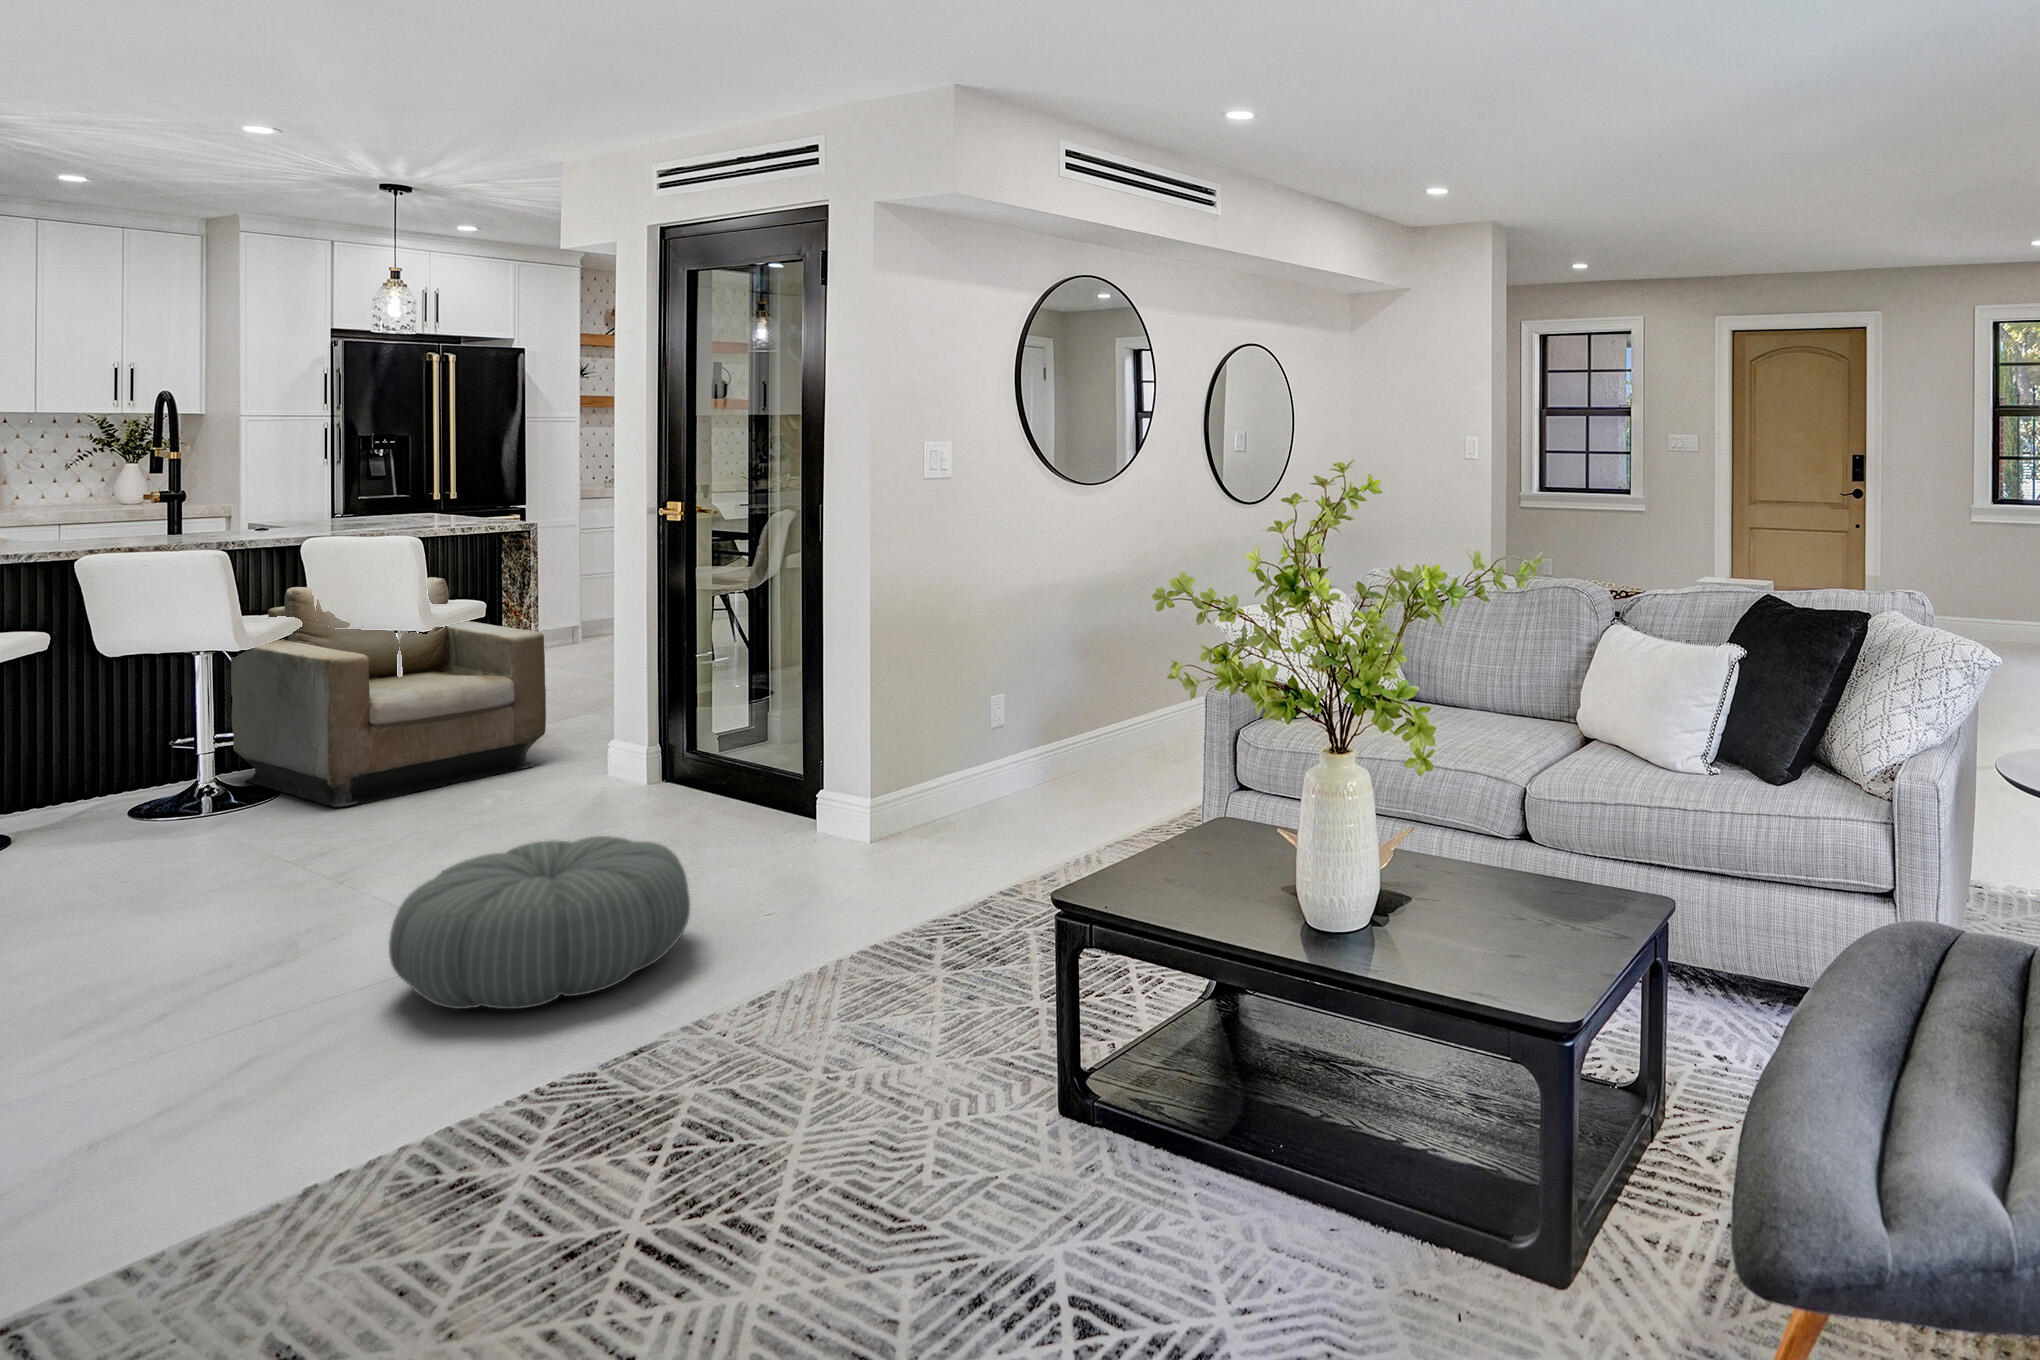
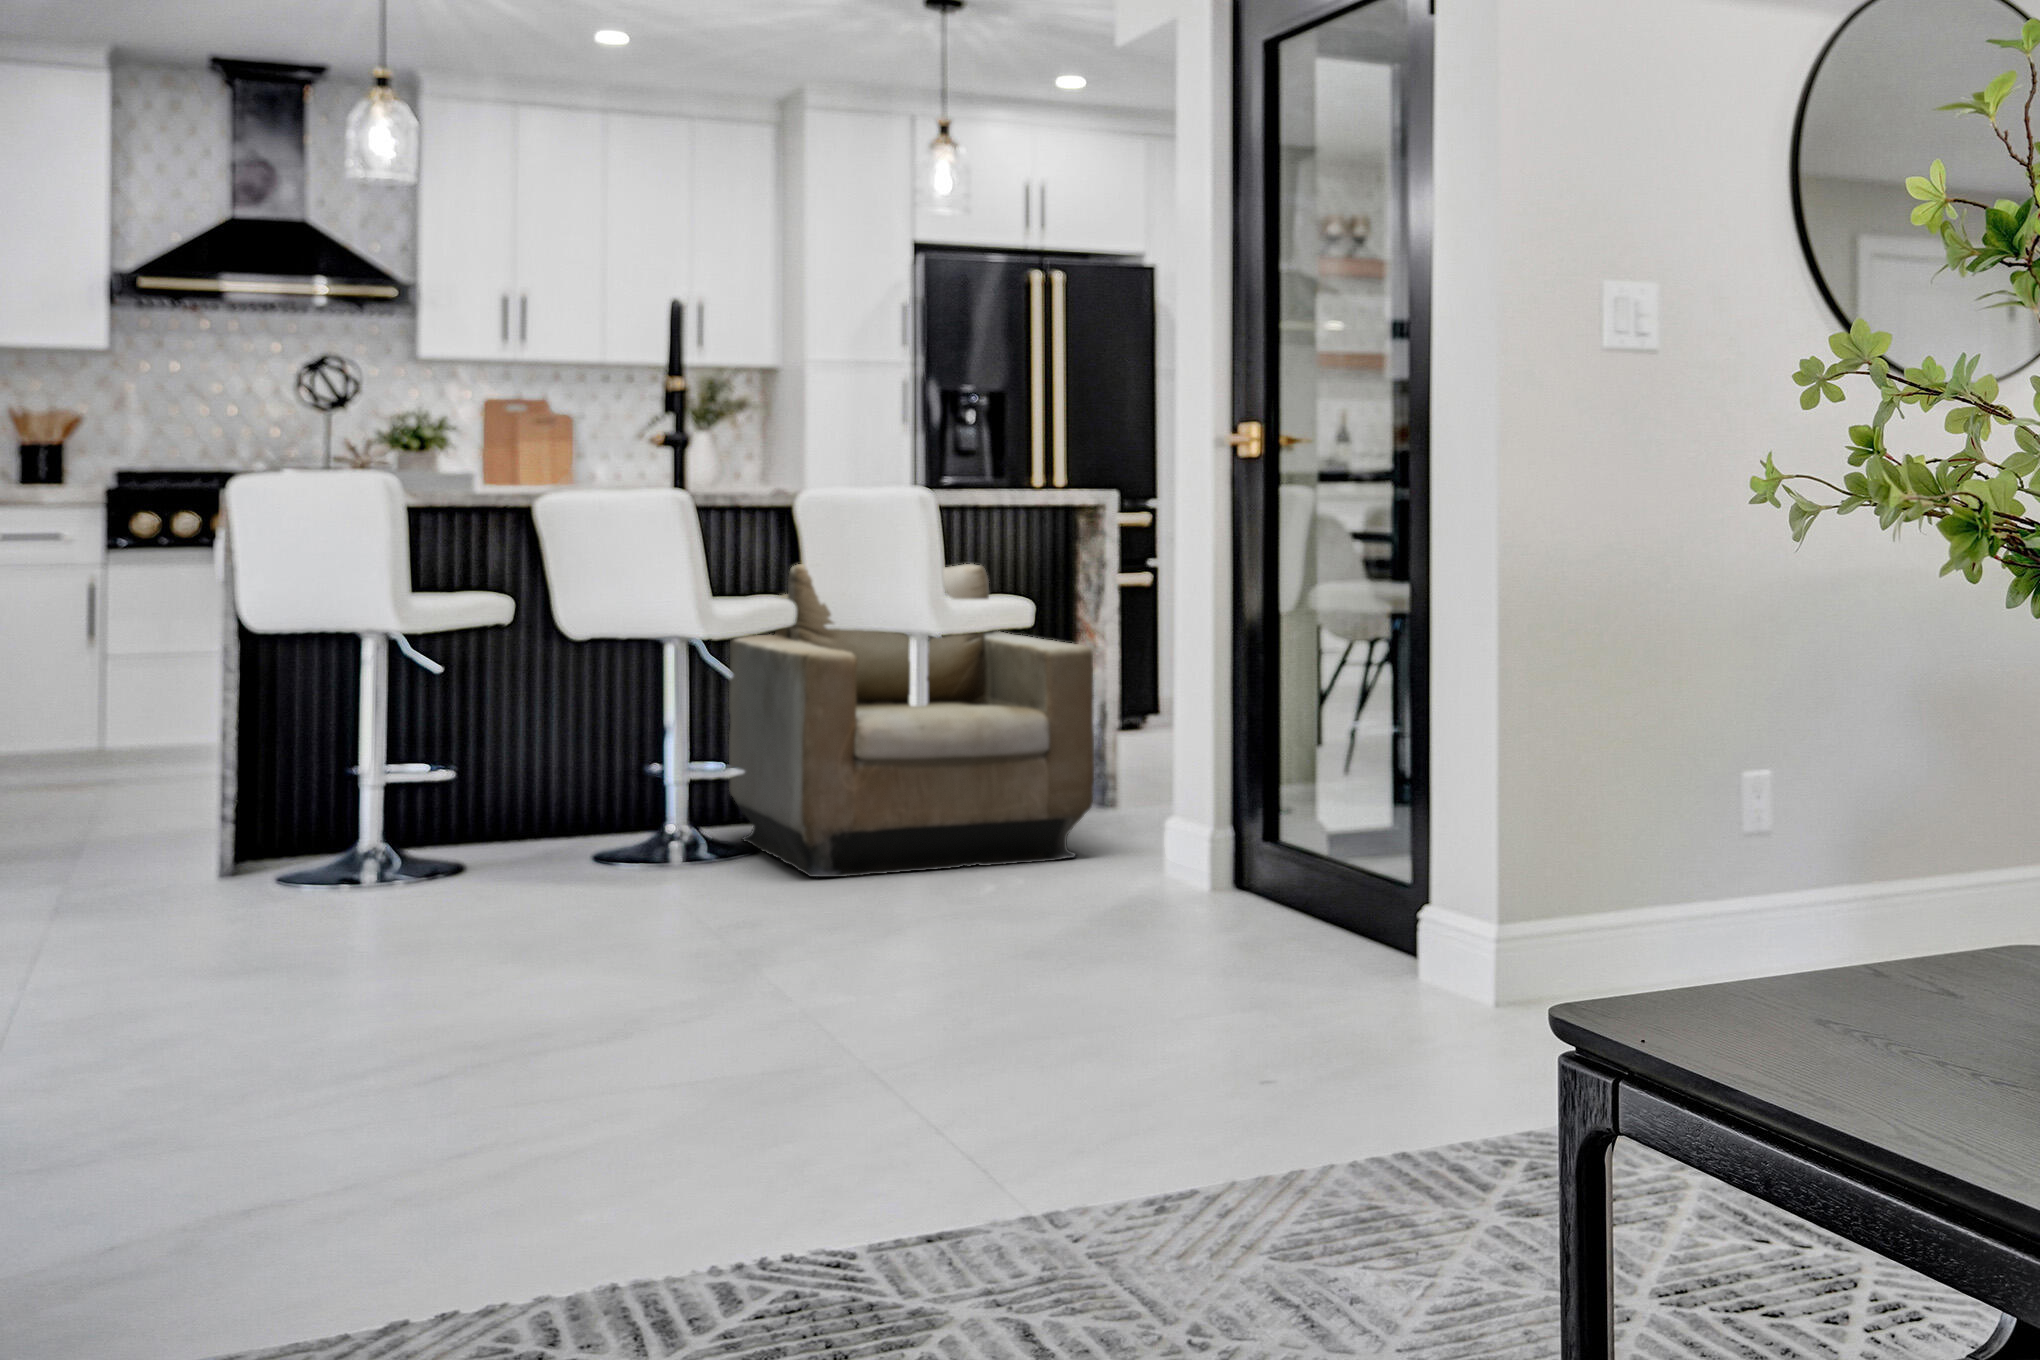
pouf: present [389,836,690,1009] -> none [683,895,1122,1145]

